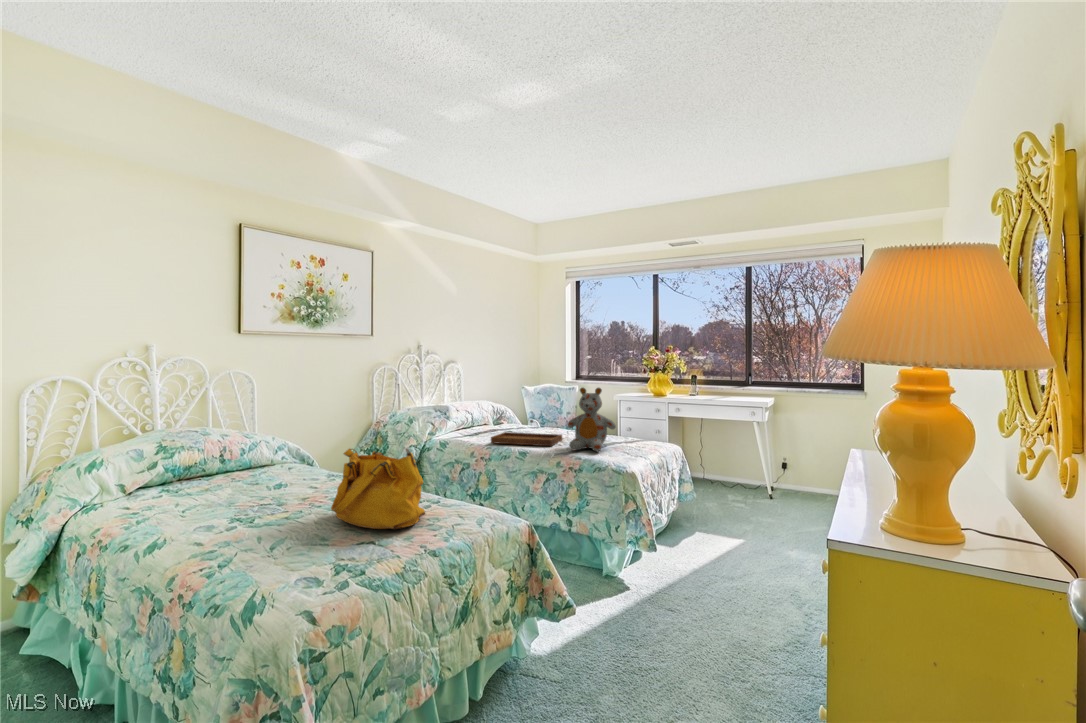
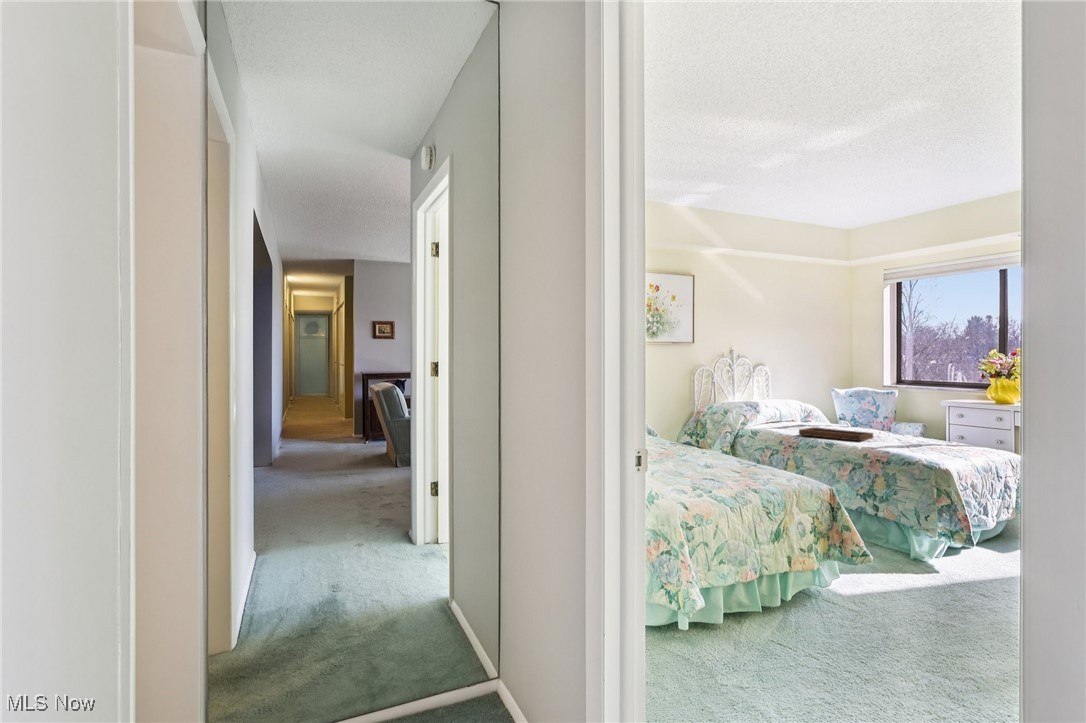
stuffed bear: present [567,387,616,452] -> none [877,389,932,448]
handbag: present [331,449,425,529] -> none [684,420,747,475]

